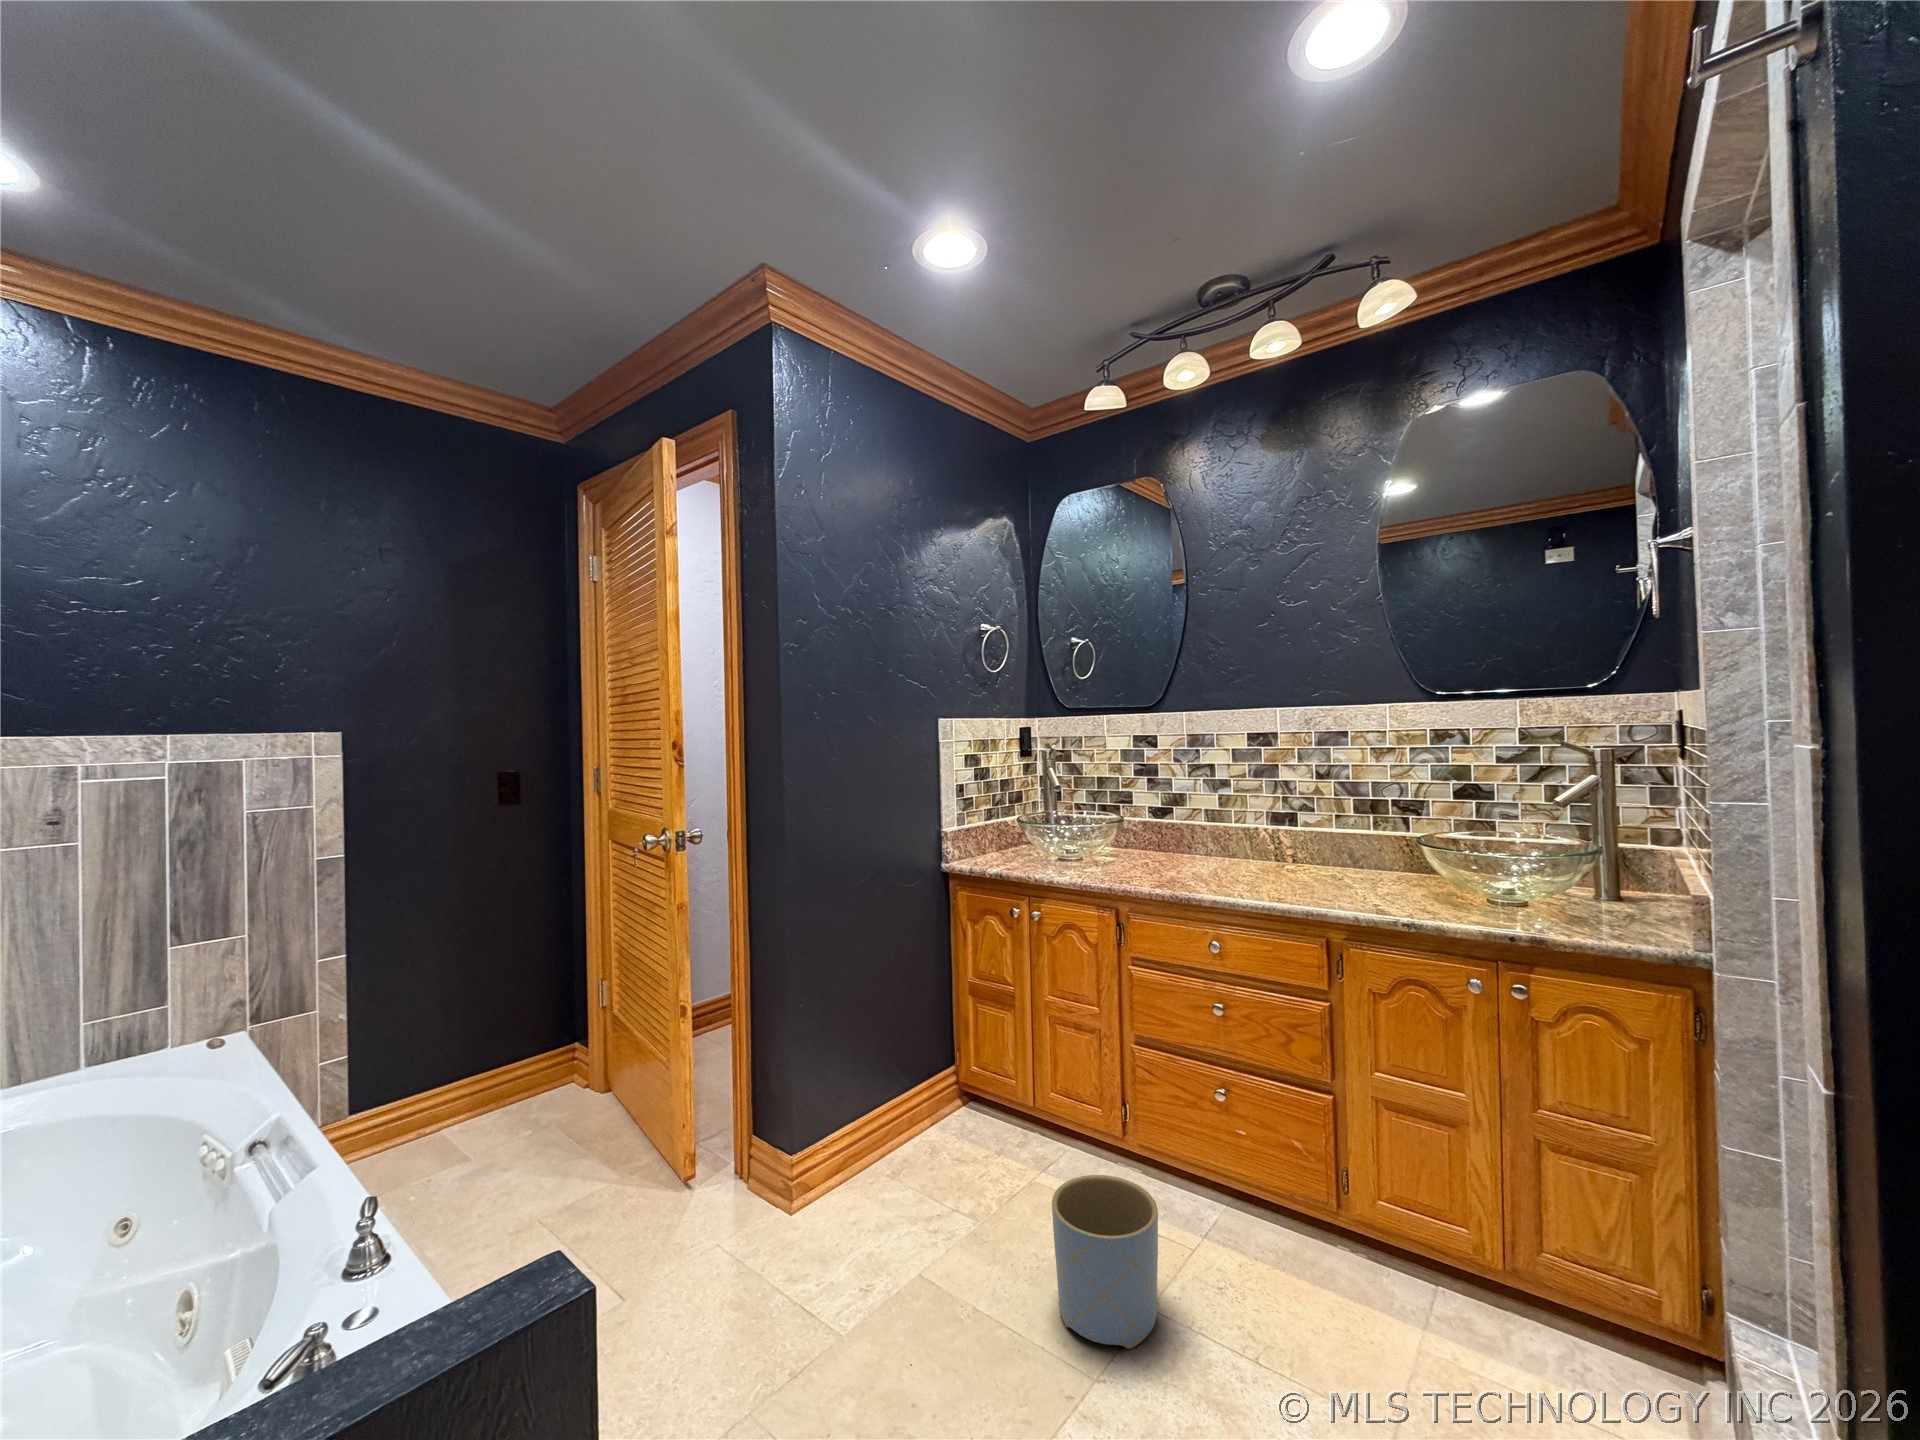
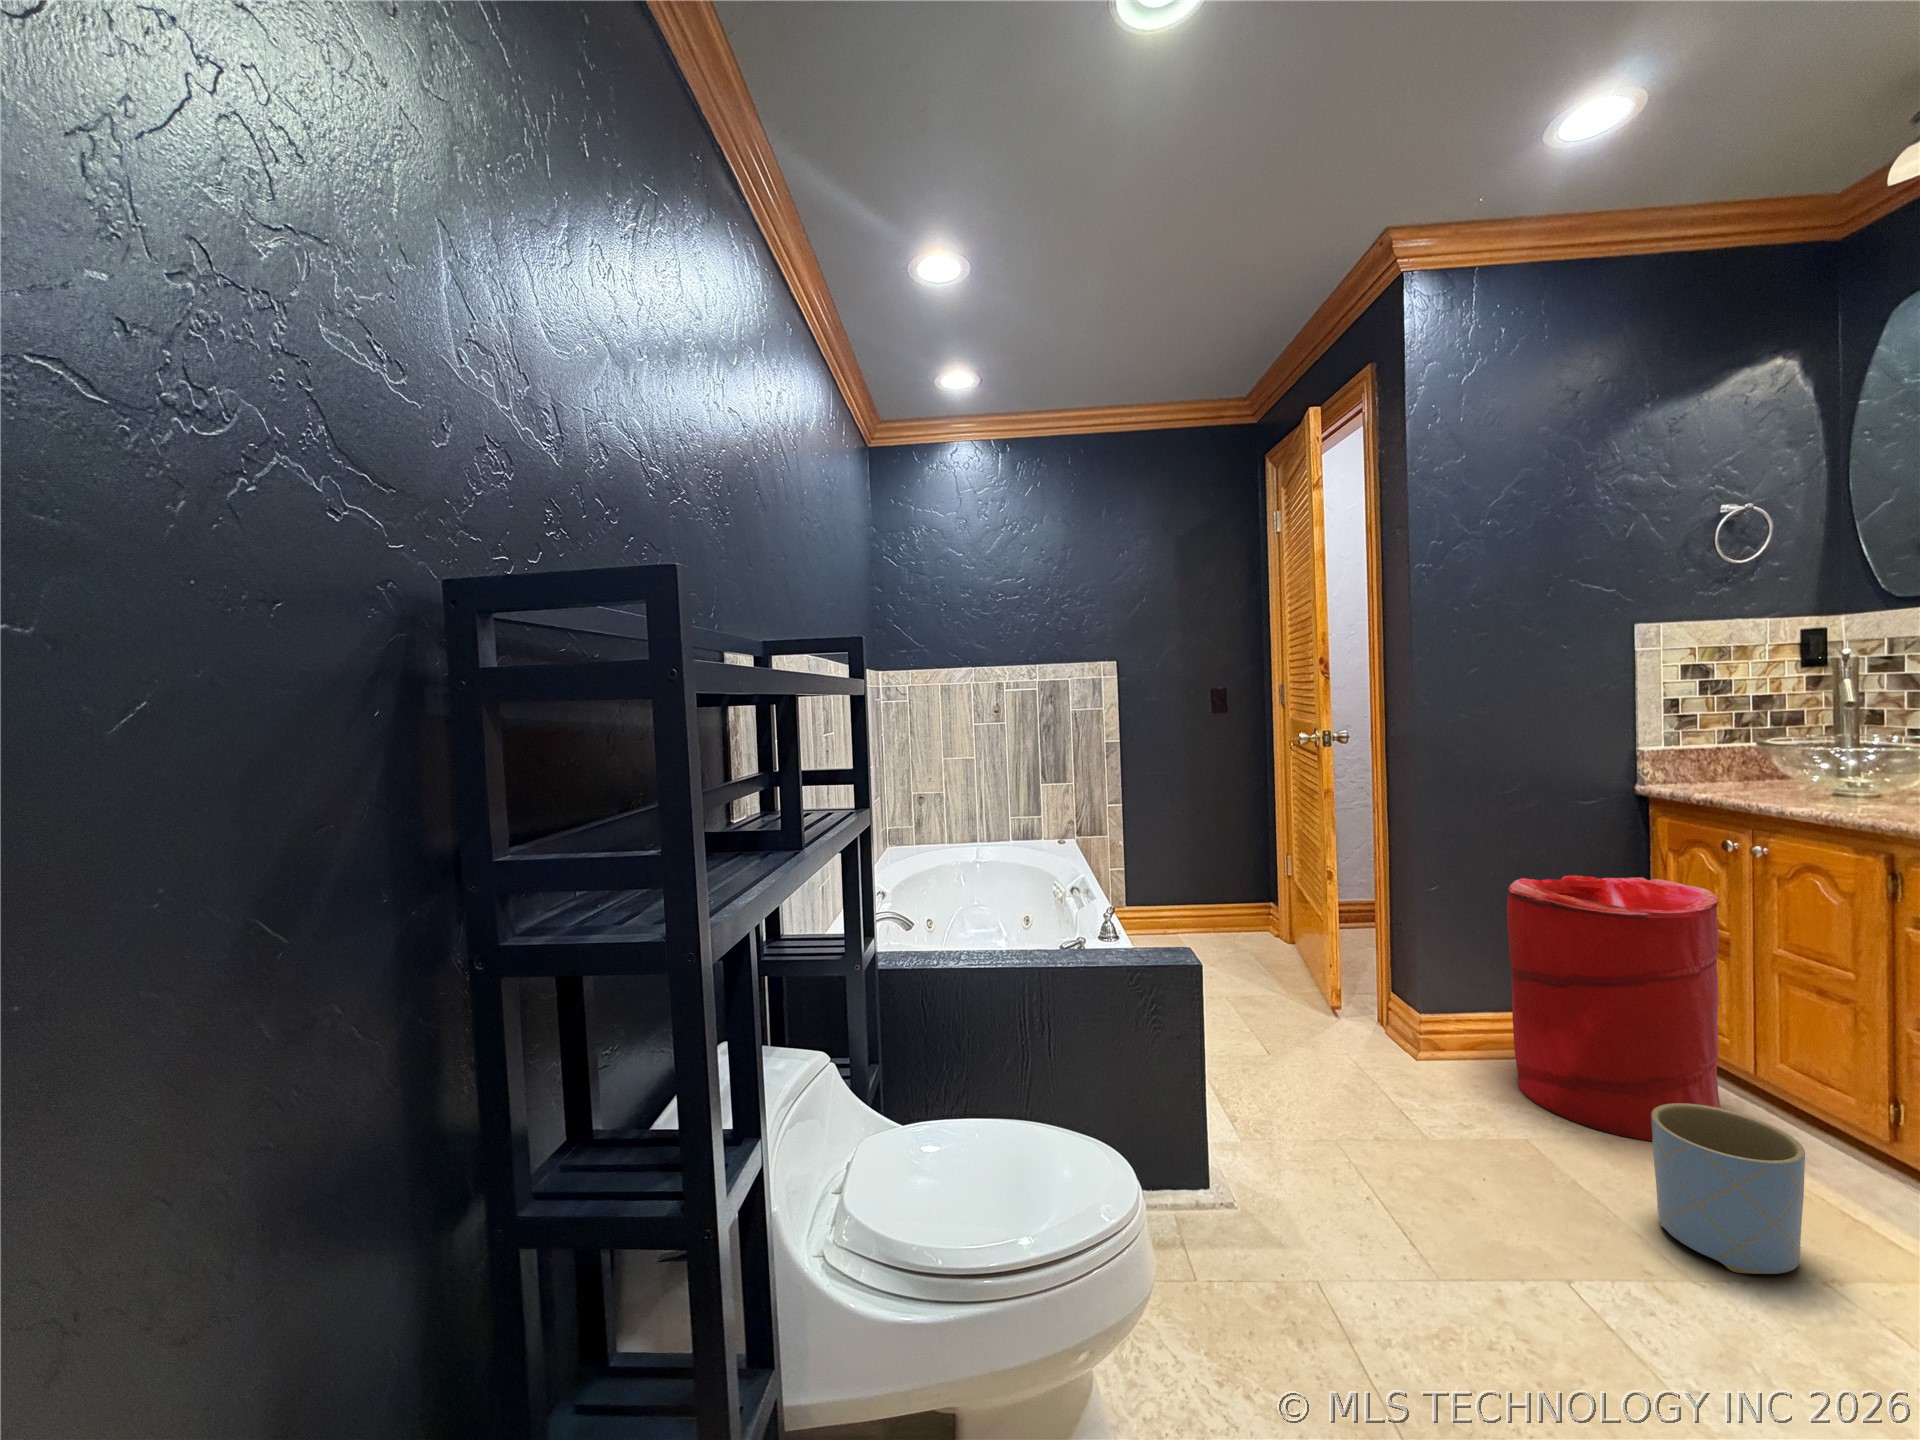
laundry hamper: none [875,950,1041,1225] -> present [1507,875,1721,1141]

